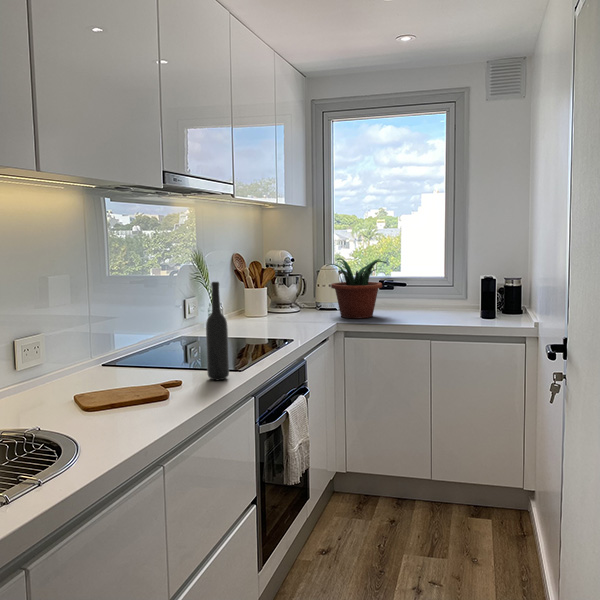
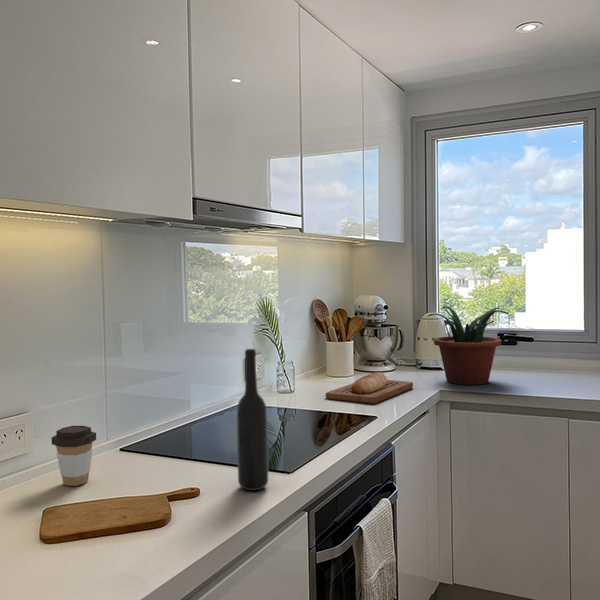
bread loaf: none [250,310,316,332] -> present [326,372,413,404]
coffee cup: none [67,341,100,384] -> present [51,426,96,486]

